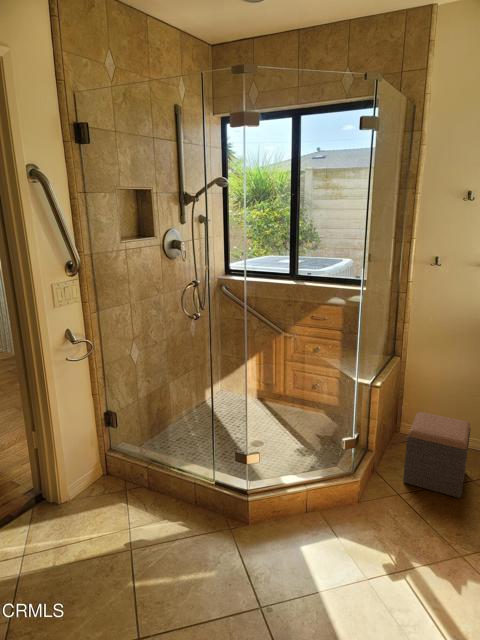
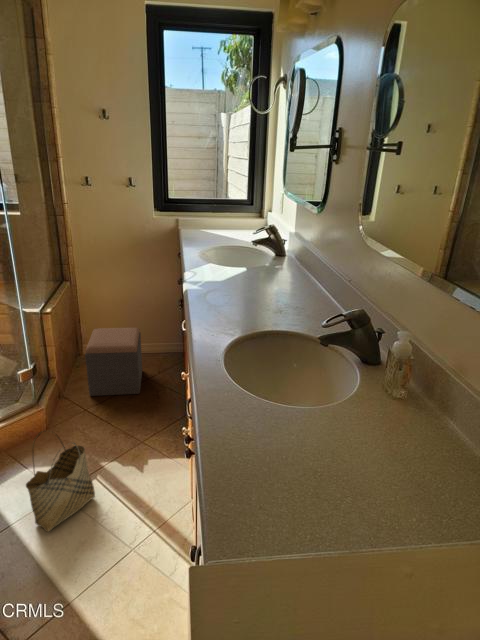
woven basket: none [342,506,404,614] -> present [26,431,95,532]

